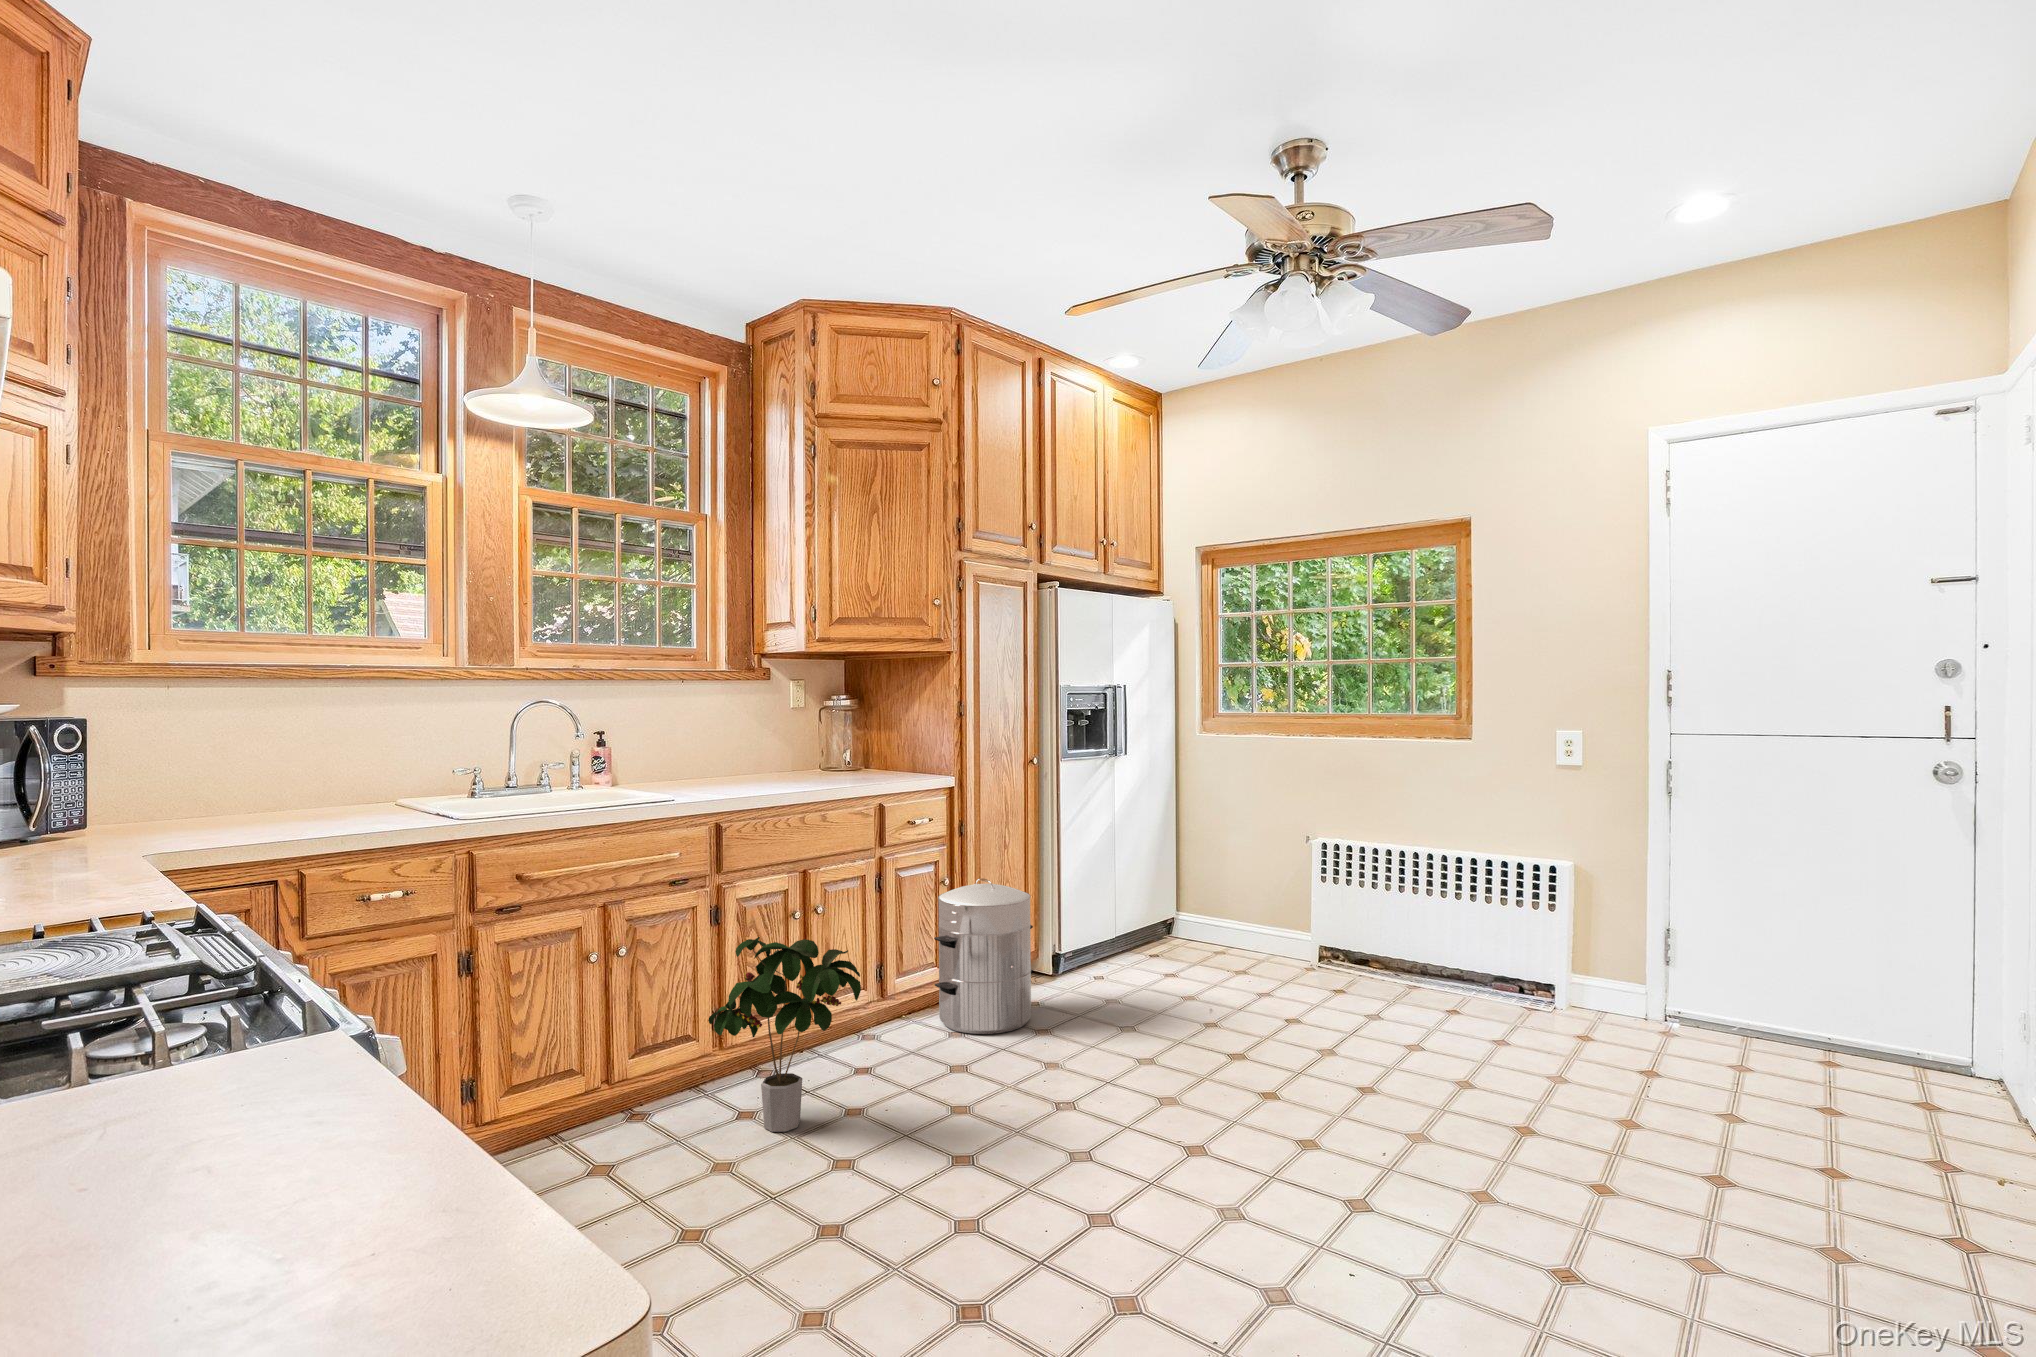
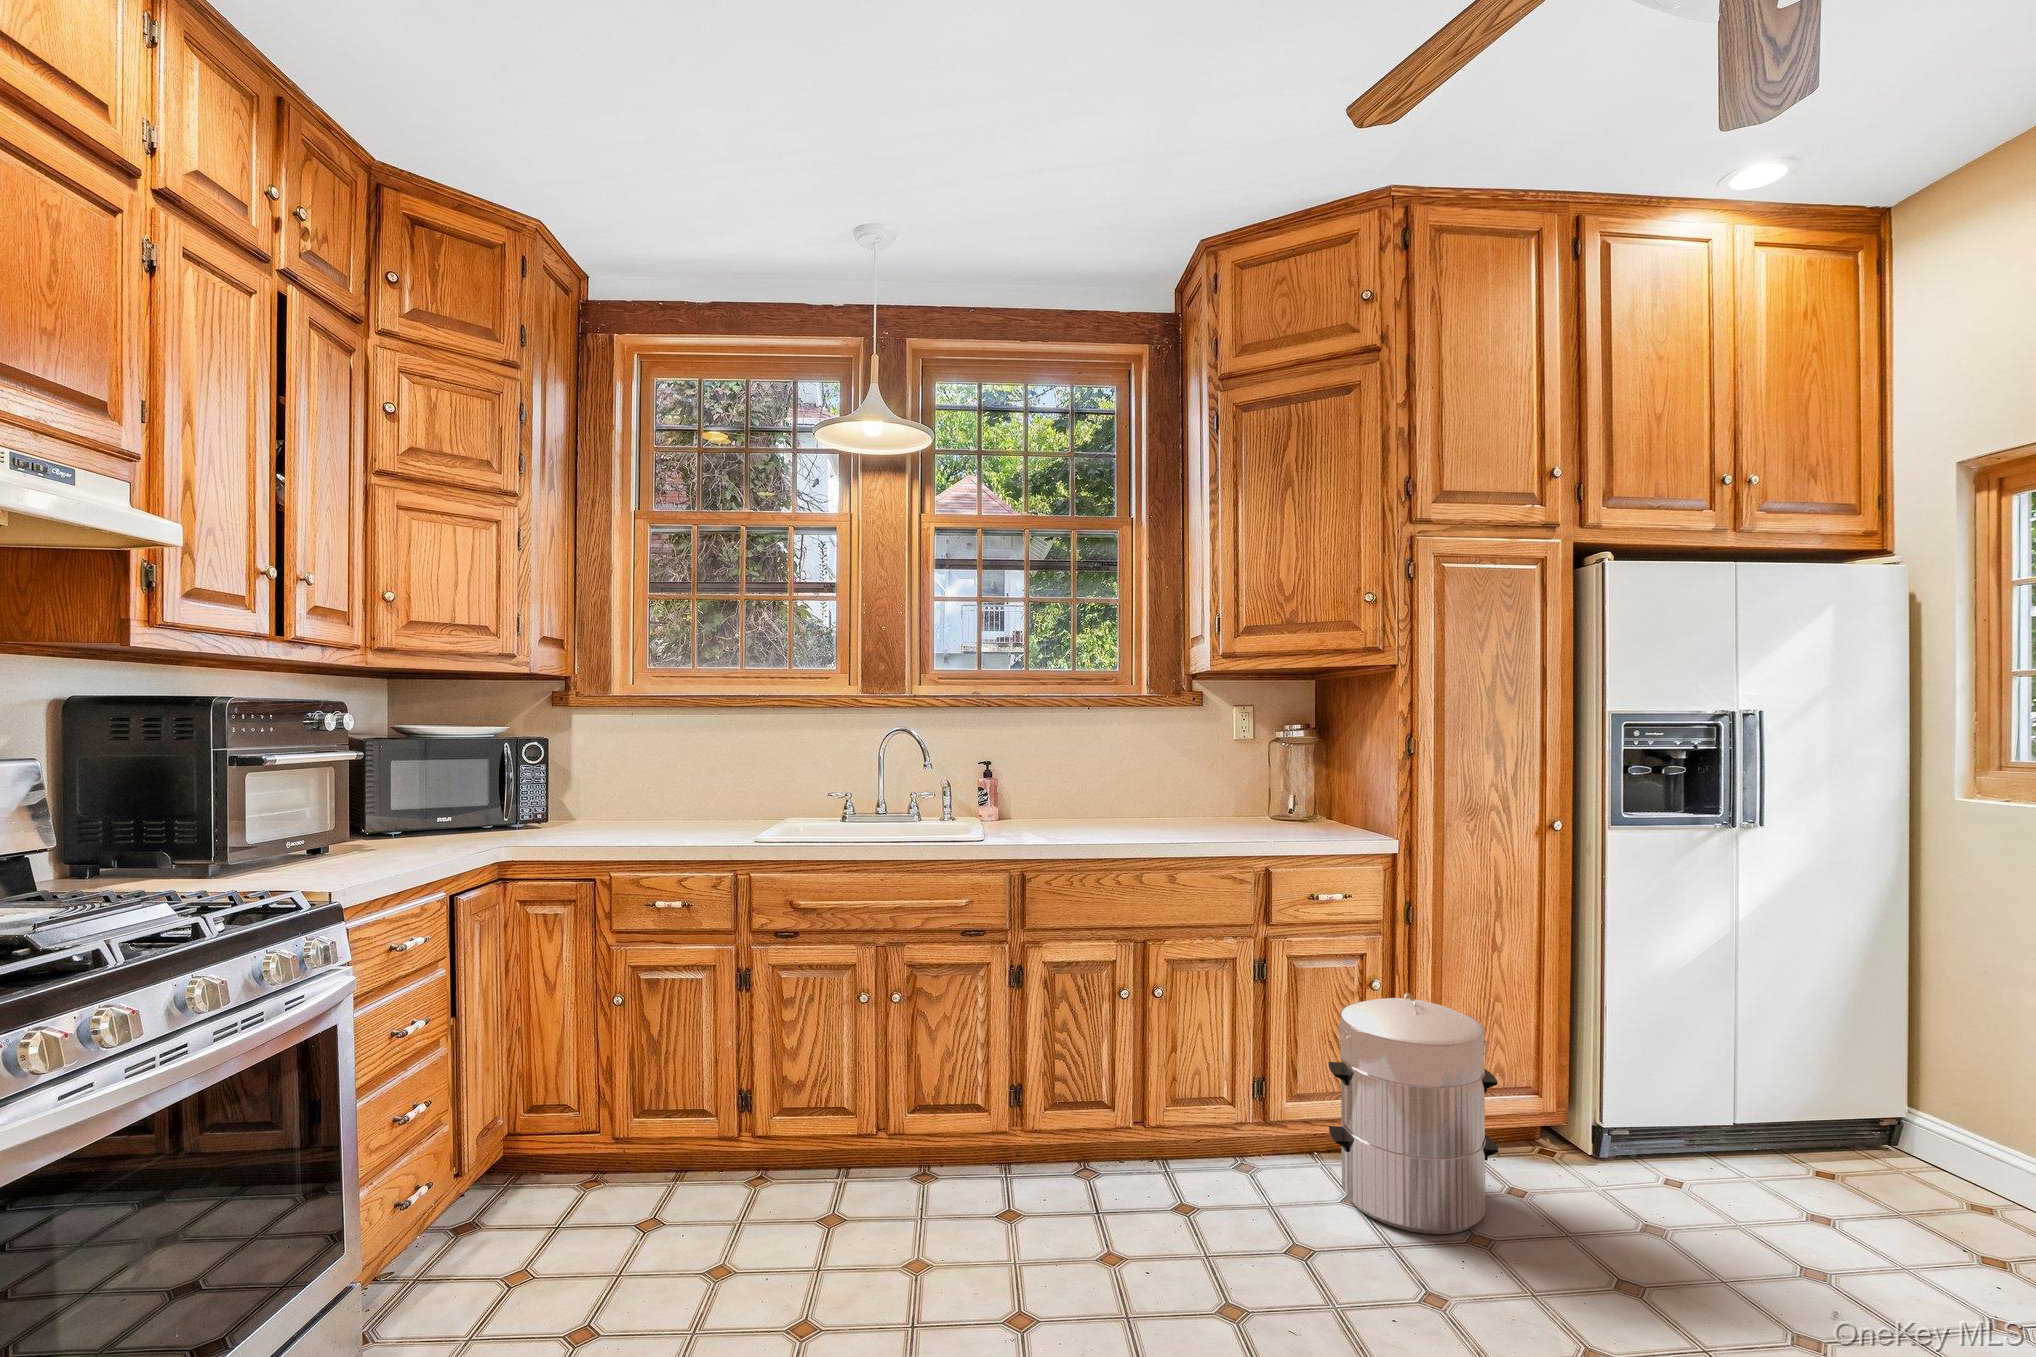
potted plant: present [708,937,861,1132] -> none [968,1016,1083,1267]

